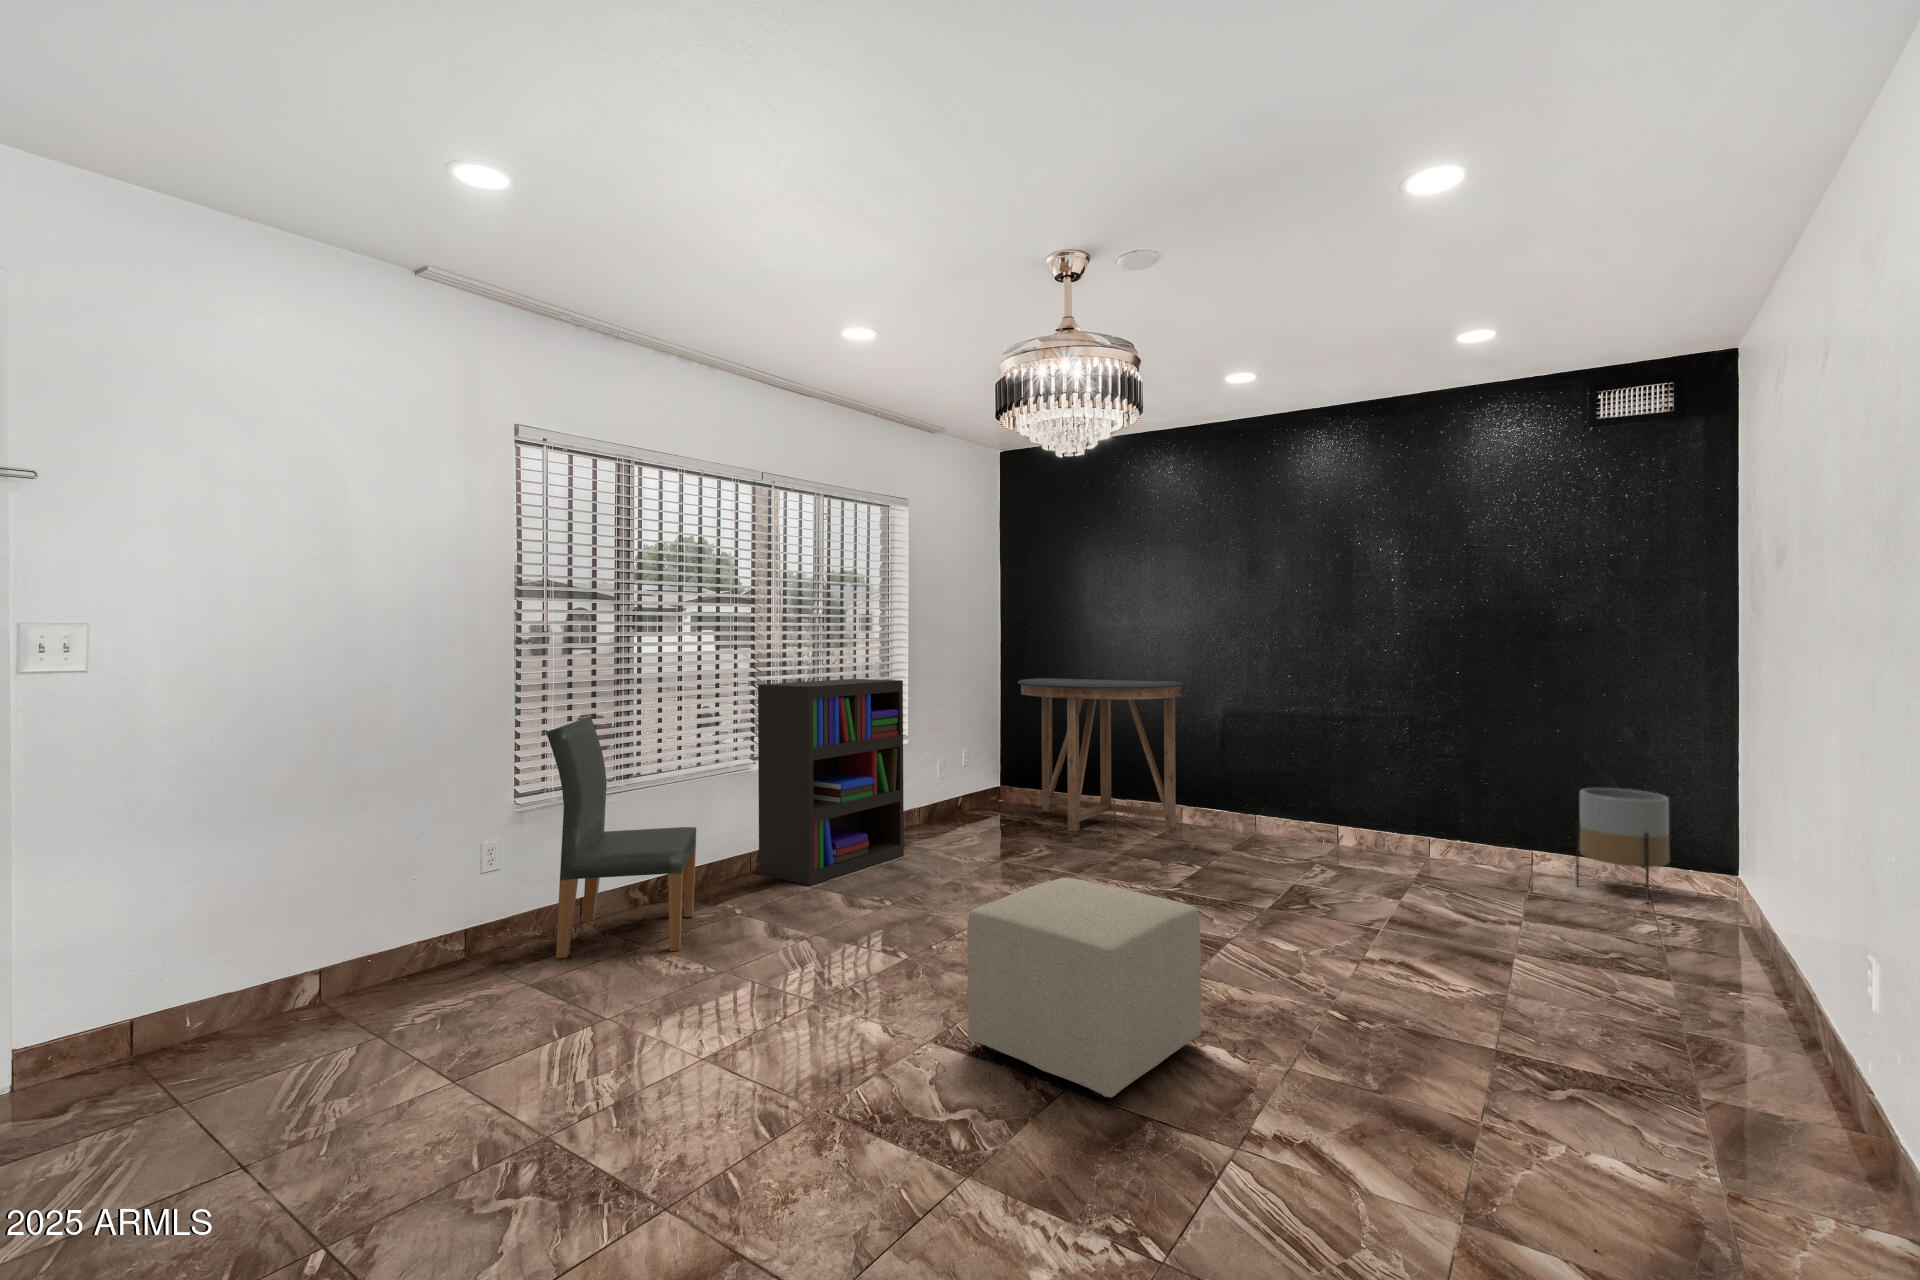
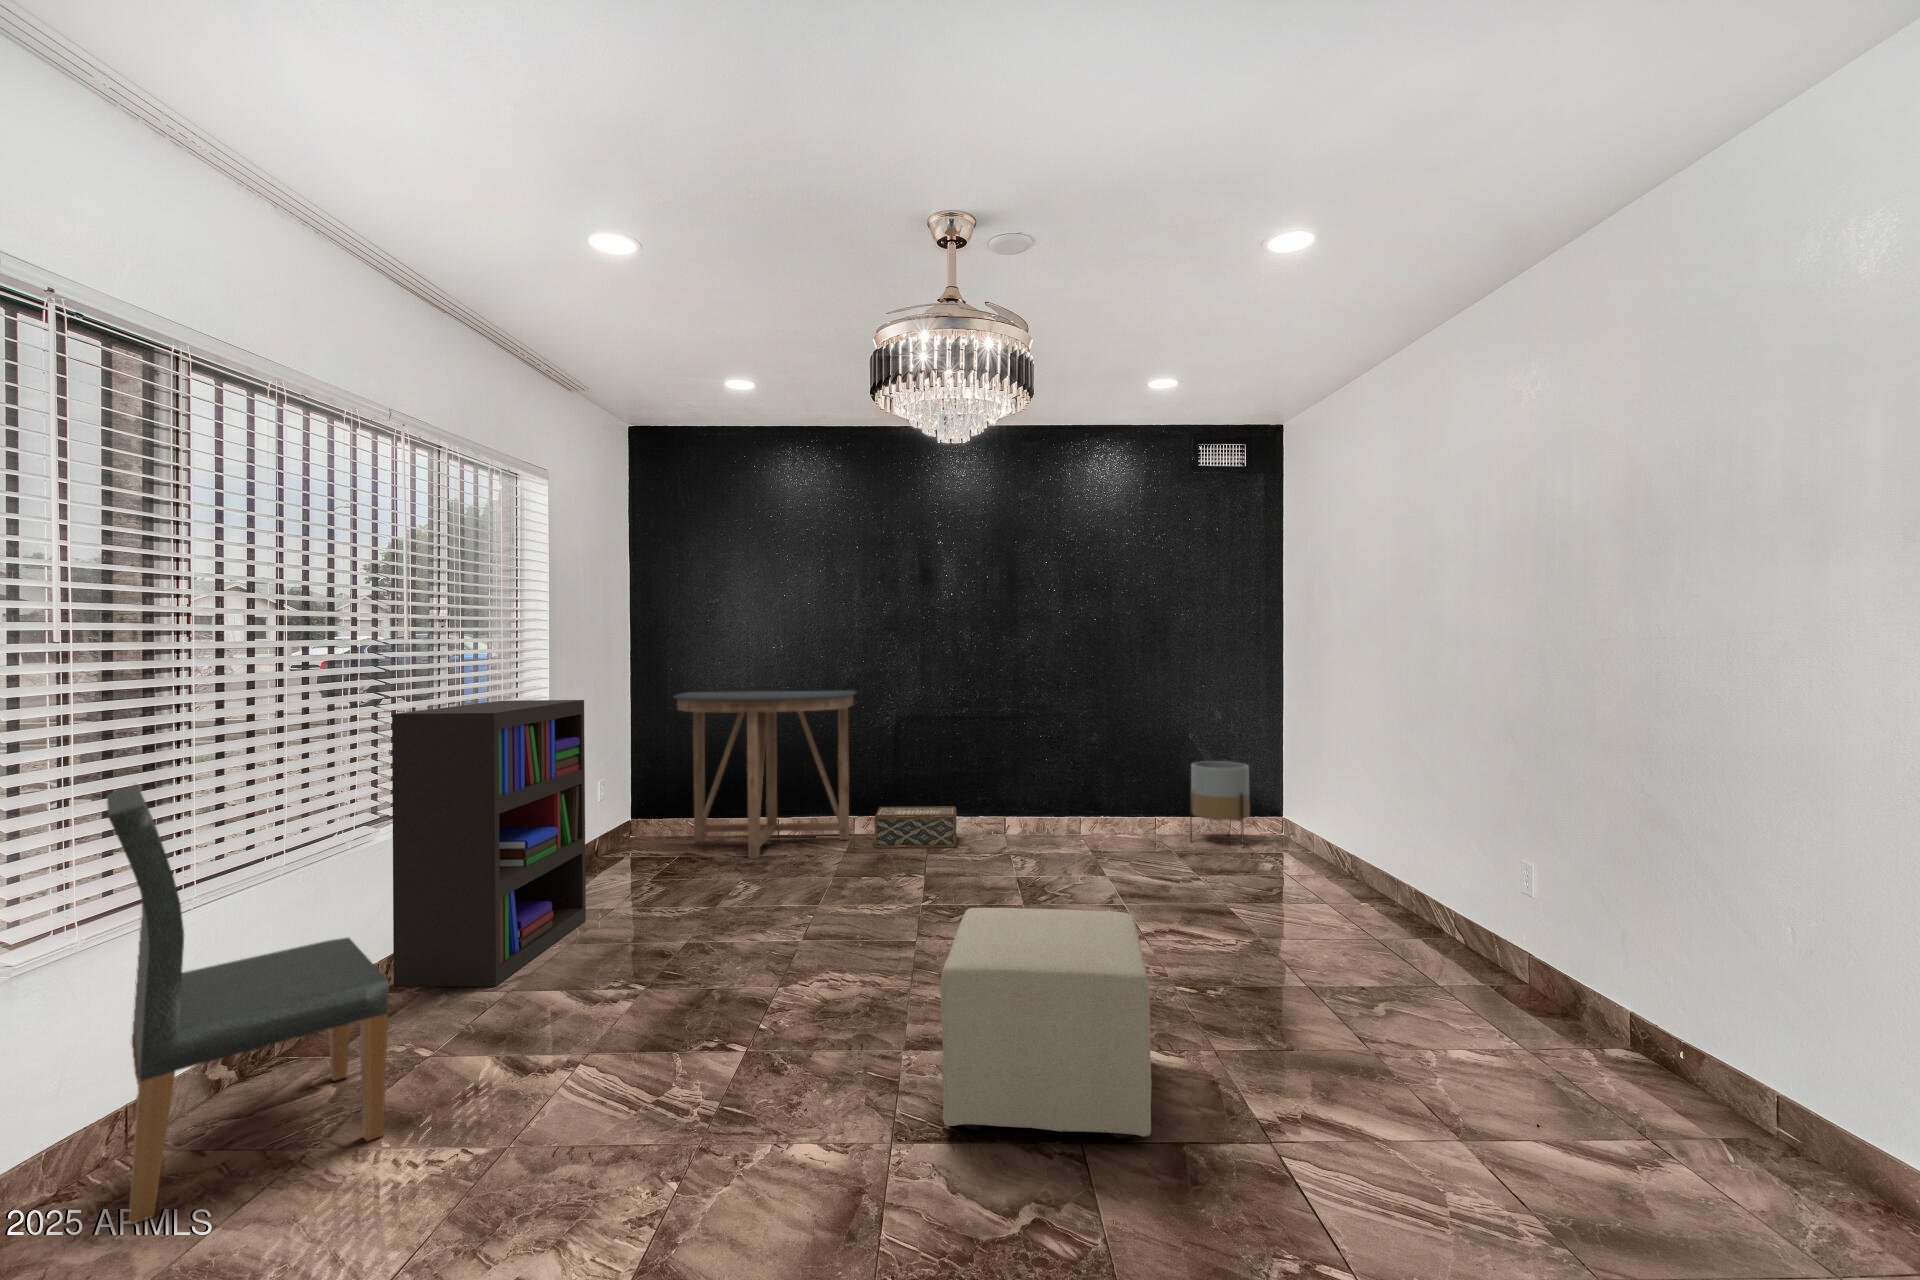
woven basket: none [1189,799,1284,849] -> present [875,806,957,848]

